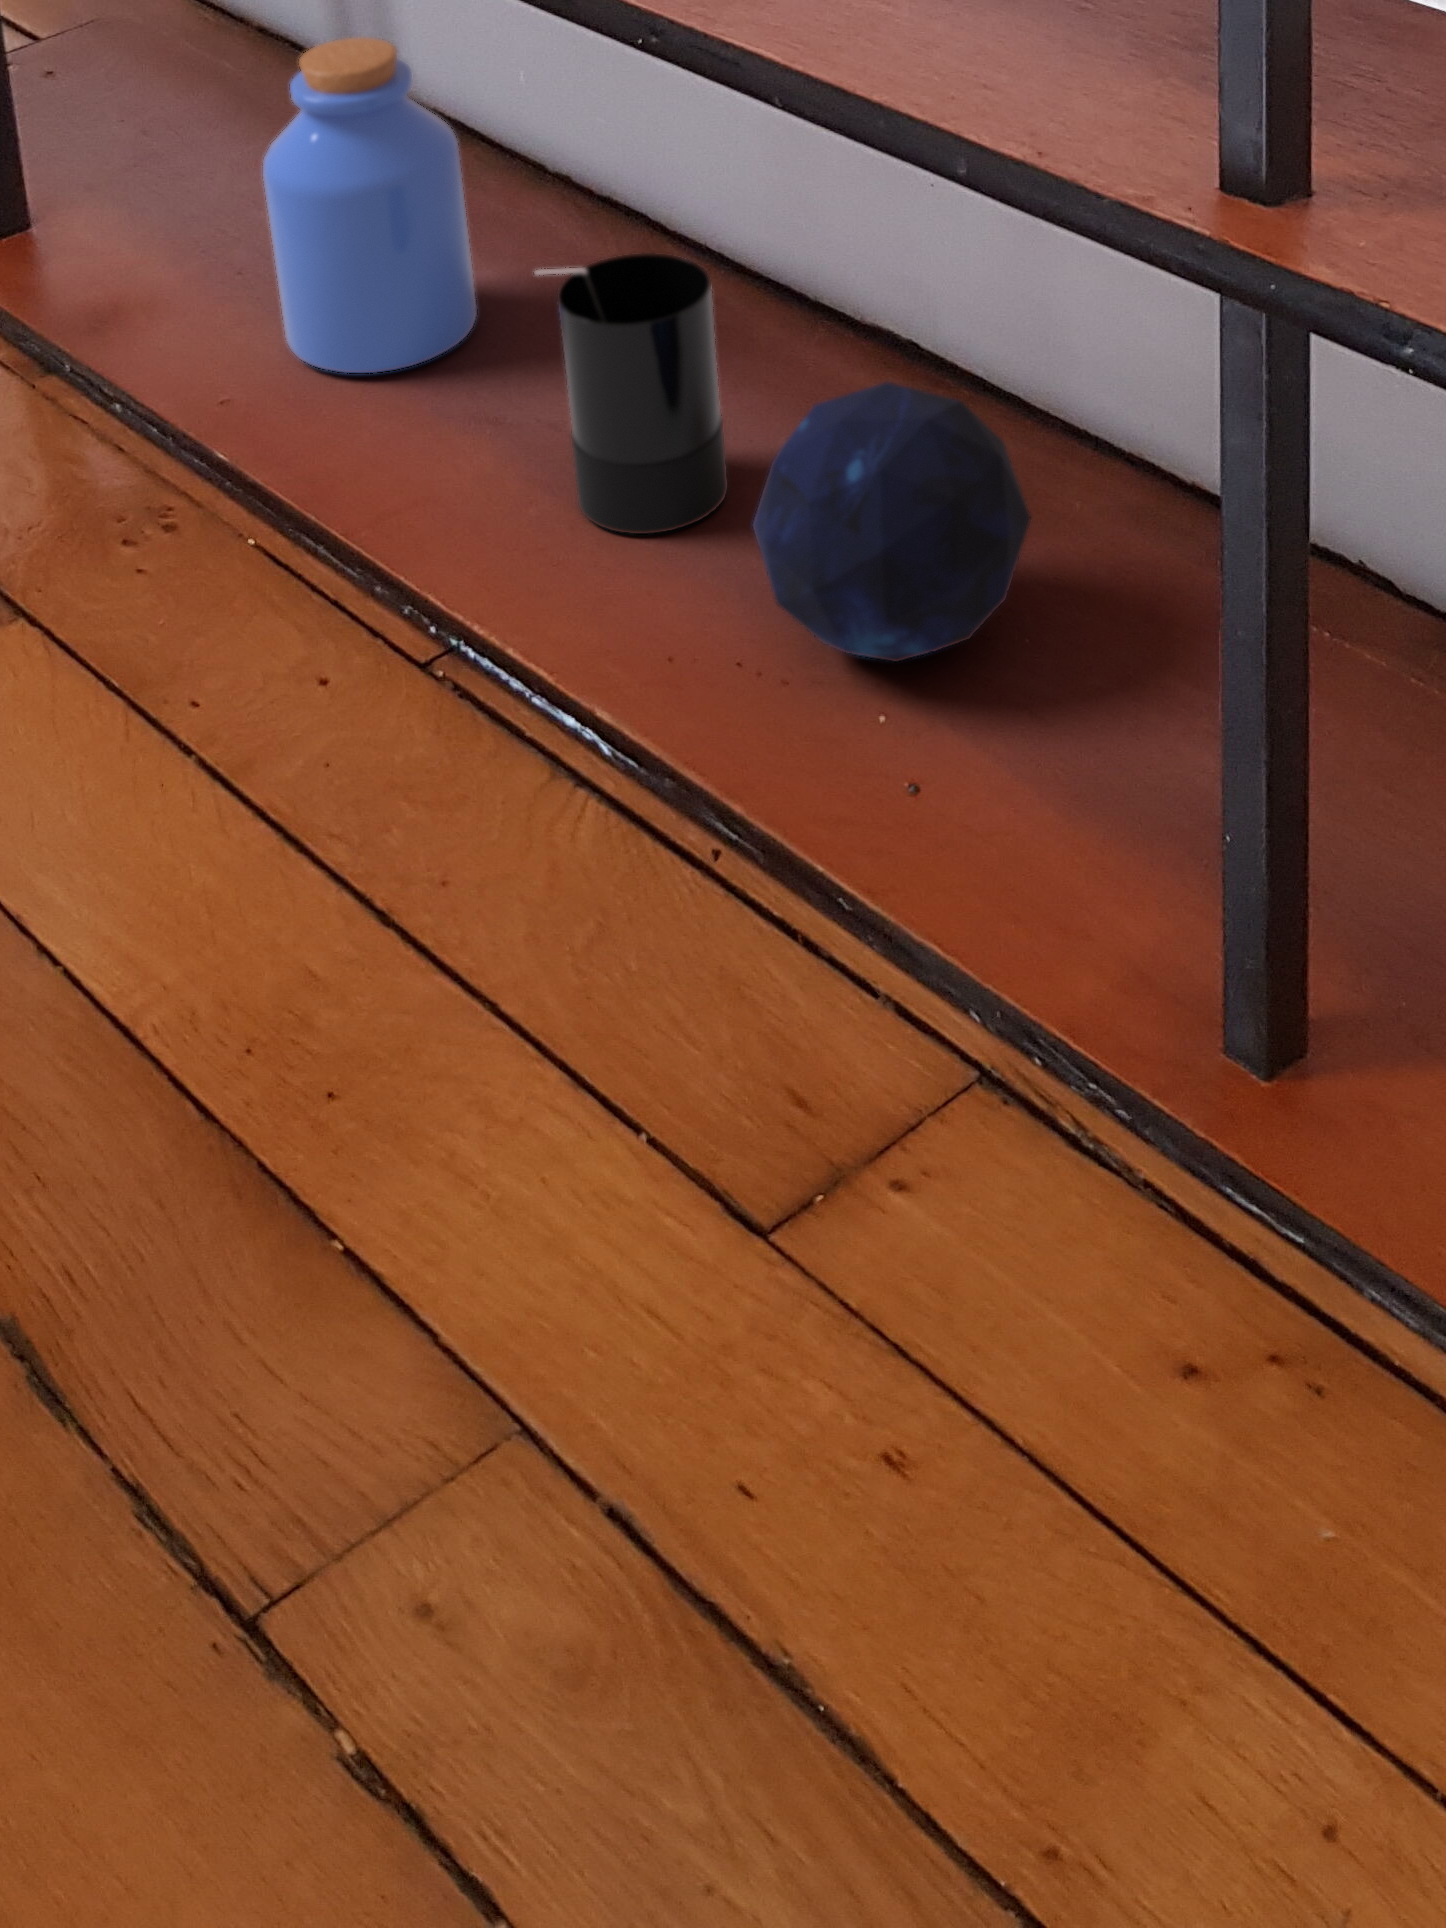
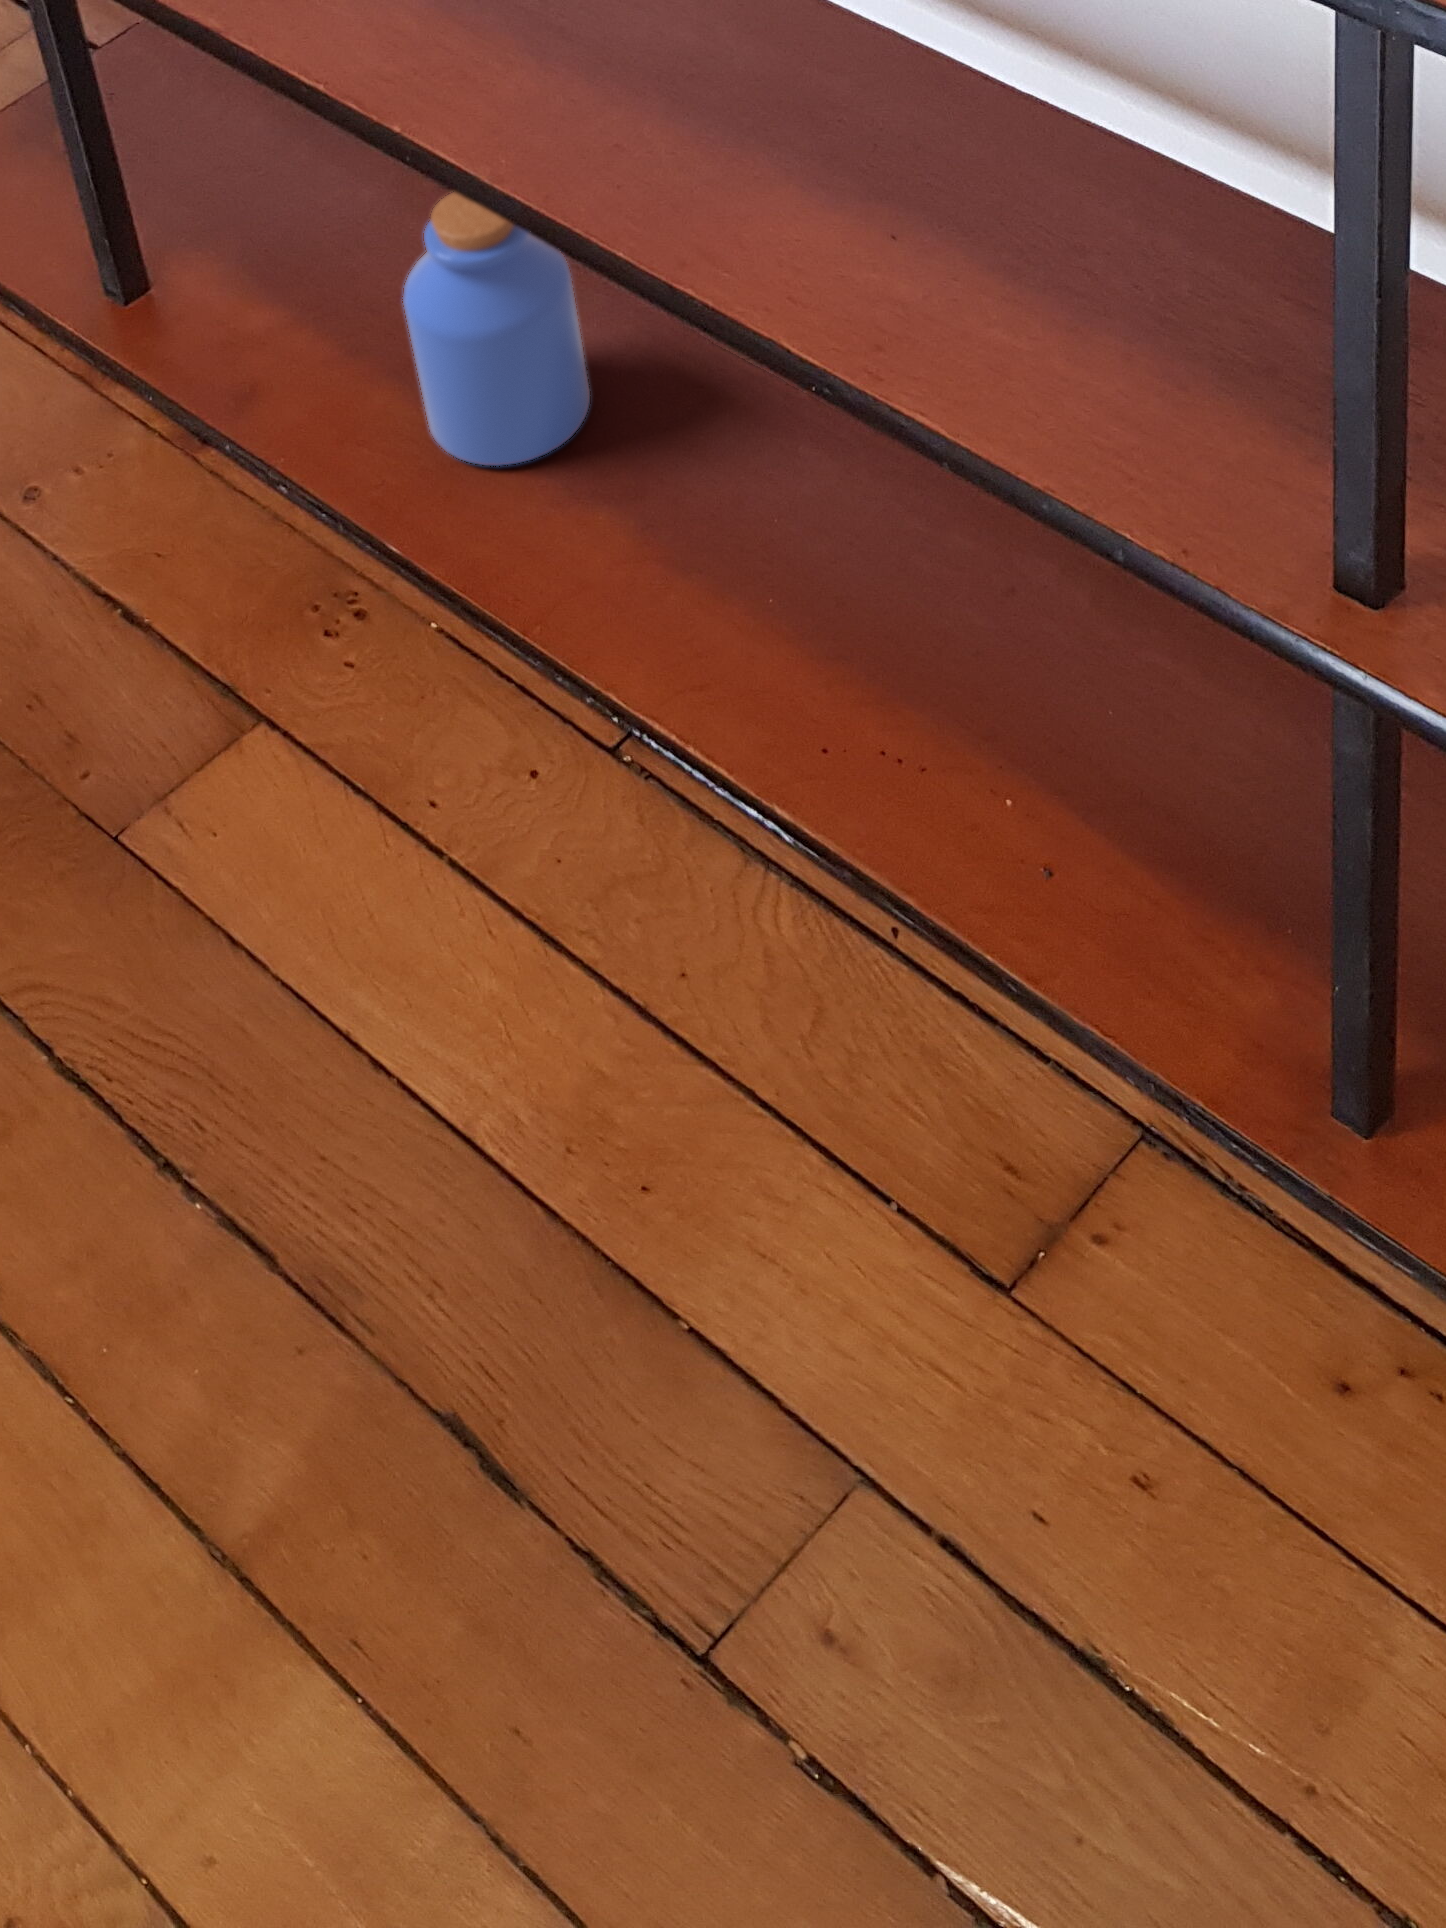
candle: present [536,253,728,534] -> none [683,399,845,630]
decorative orb: present [753,382,1031,662] -> none [898,536,1124,764]

